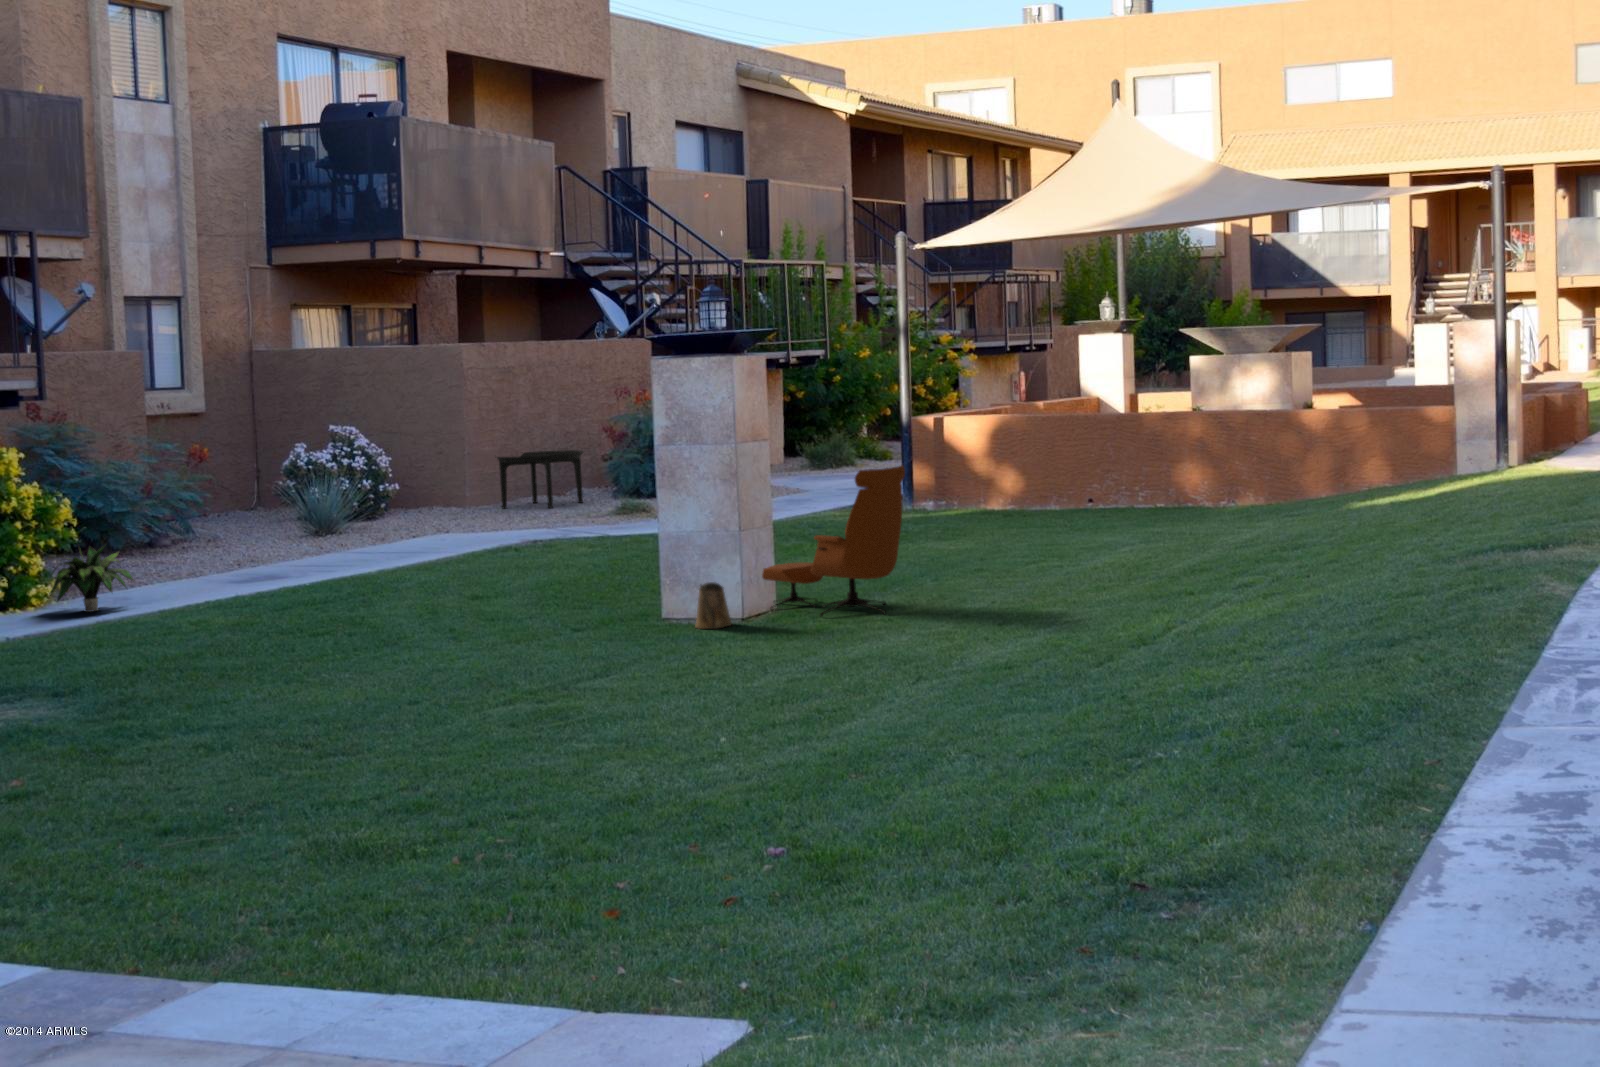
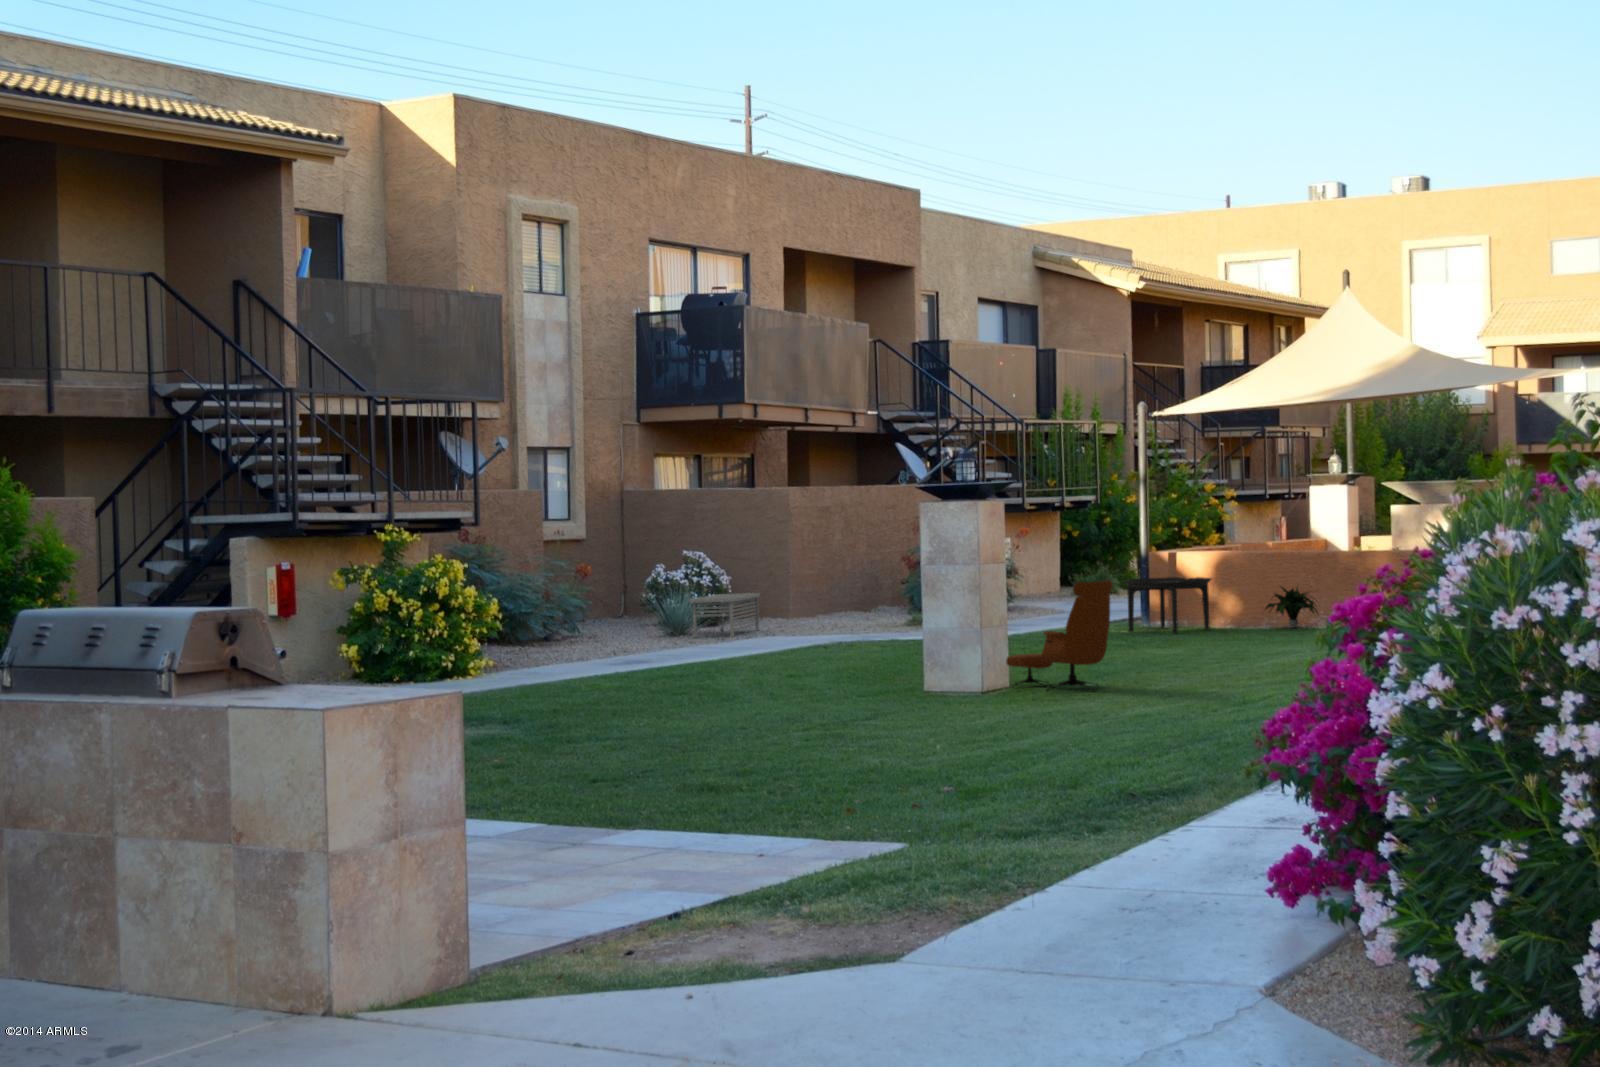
round table: present [497,450,584,509] -> present [1124,577,1211,634]
storage bench: none [338,476,430,535] -> present [689,593,760,638]
potted plant: present [50,545,134,612] -> present [1265,587,1318,628]
watering can: present [695,582,732,629] -> none [952,664,980,698]

